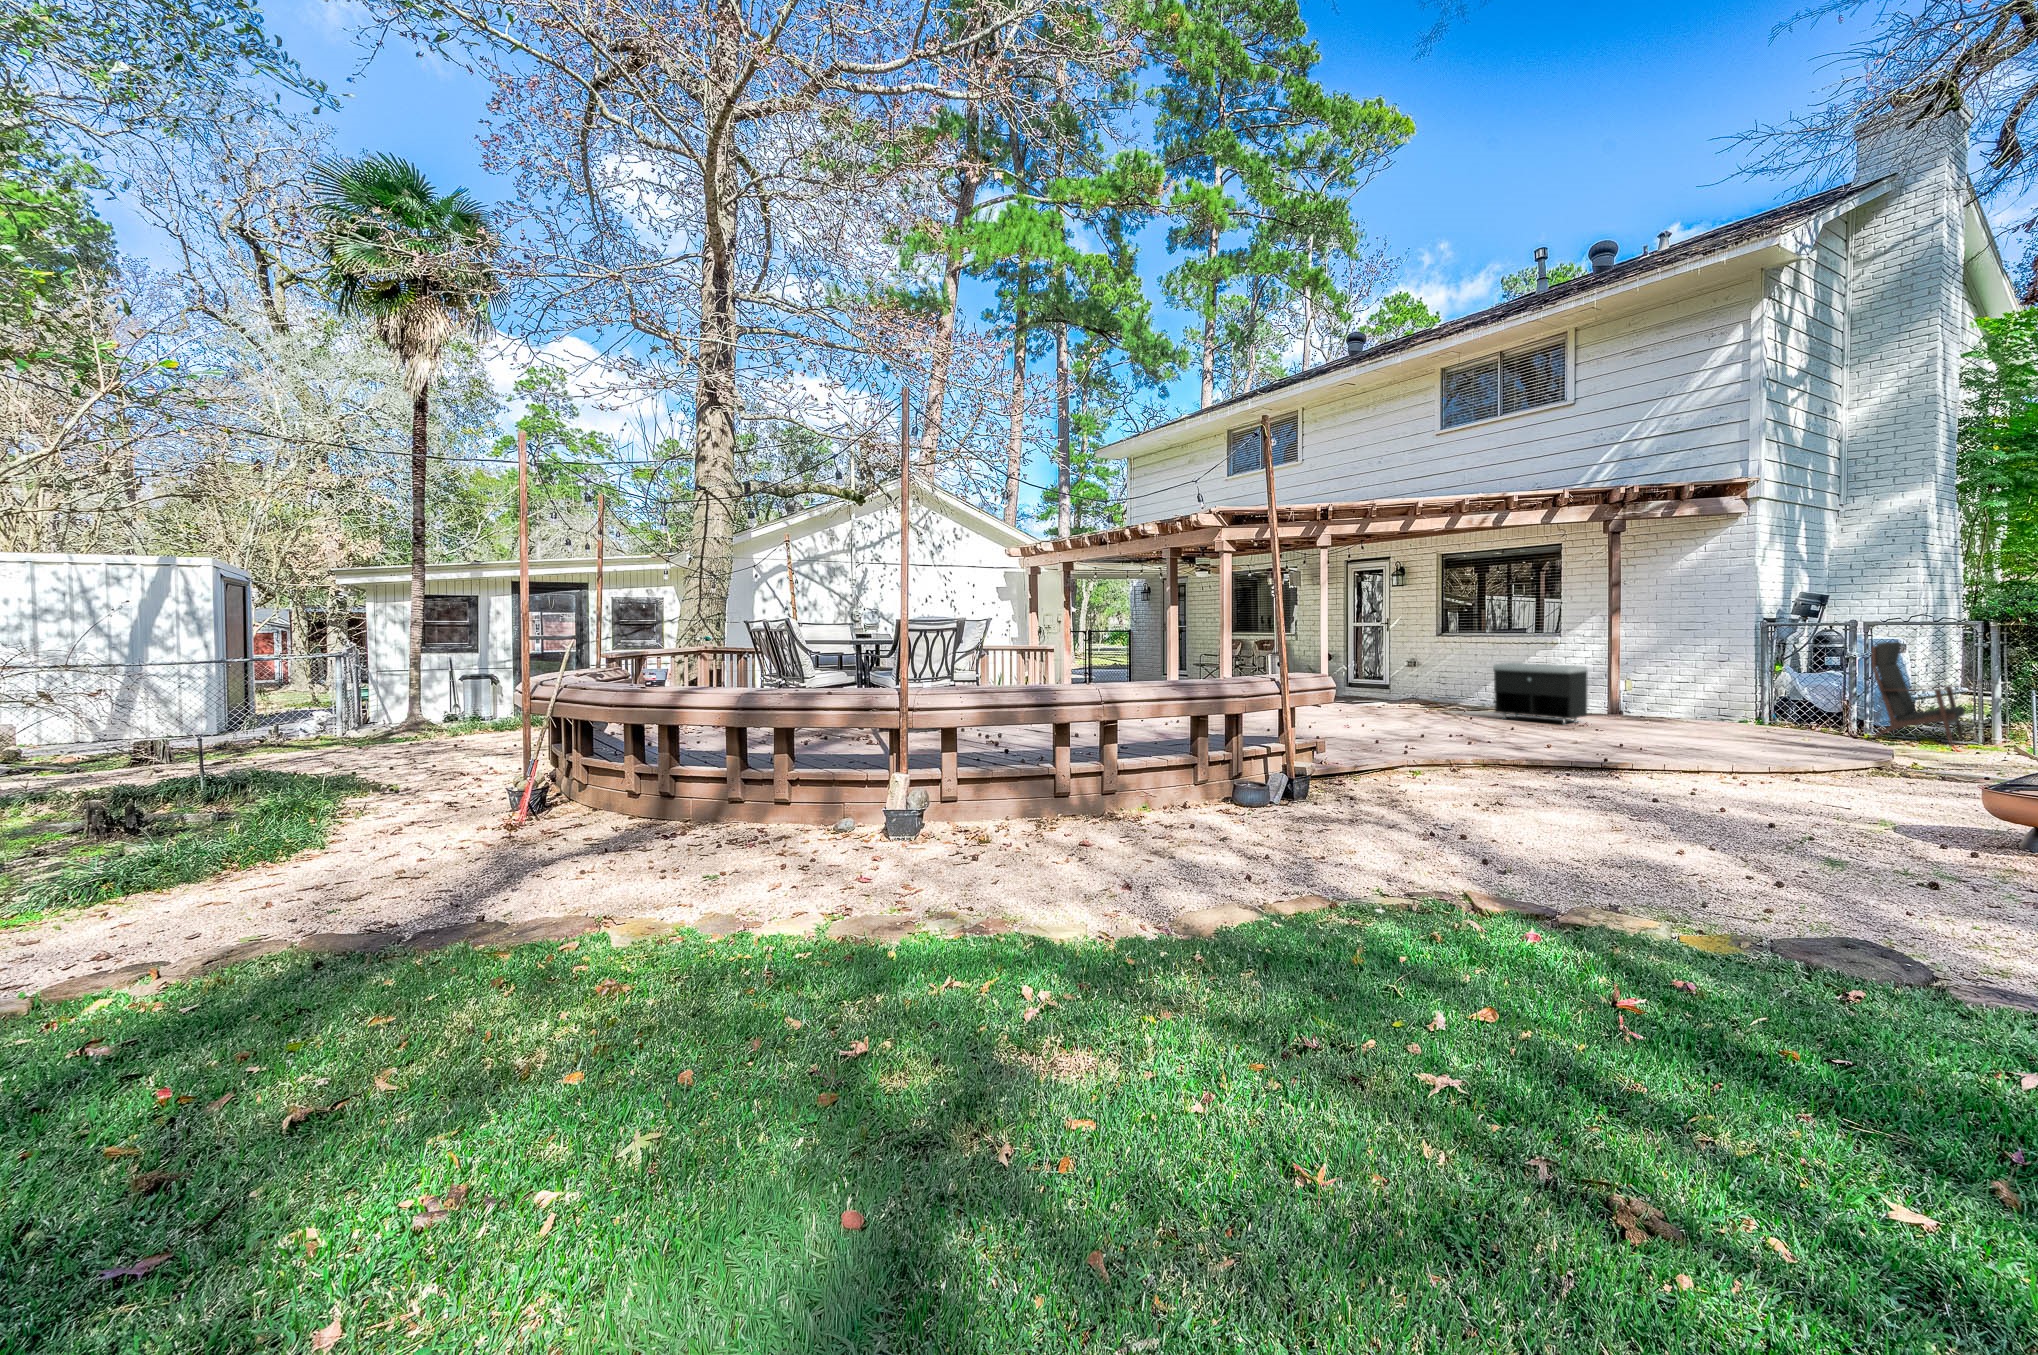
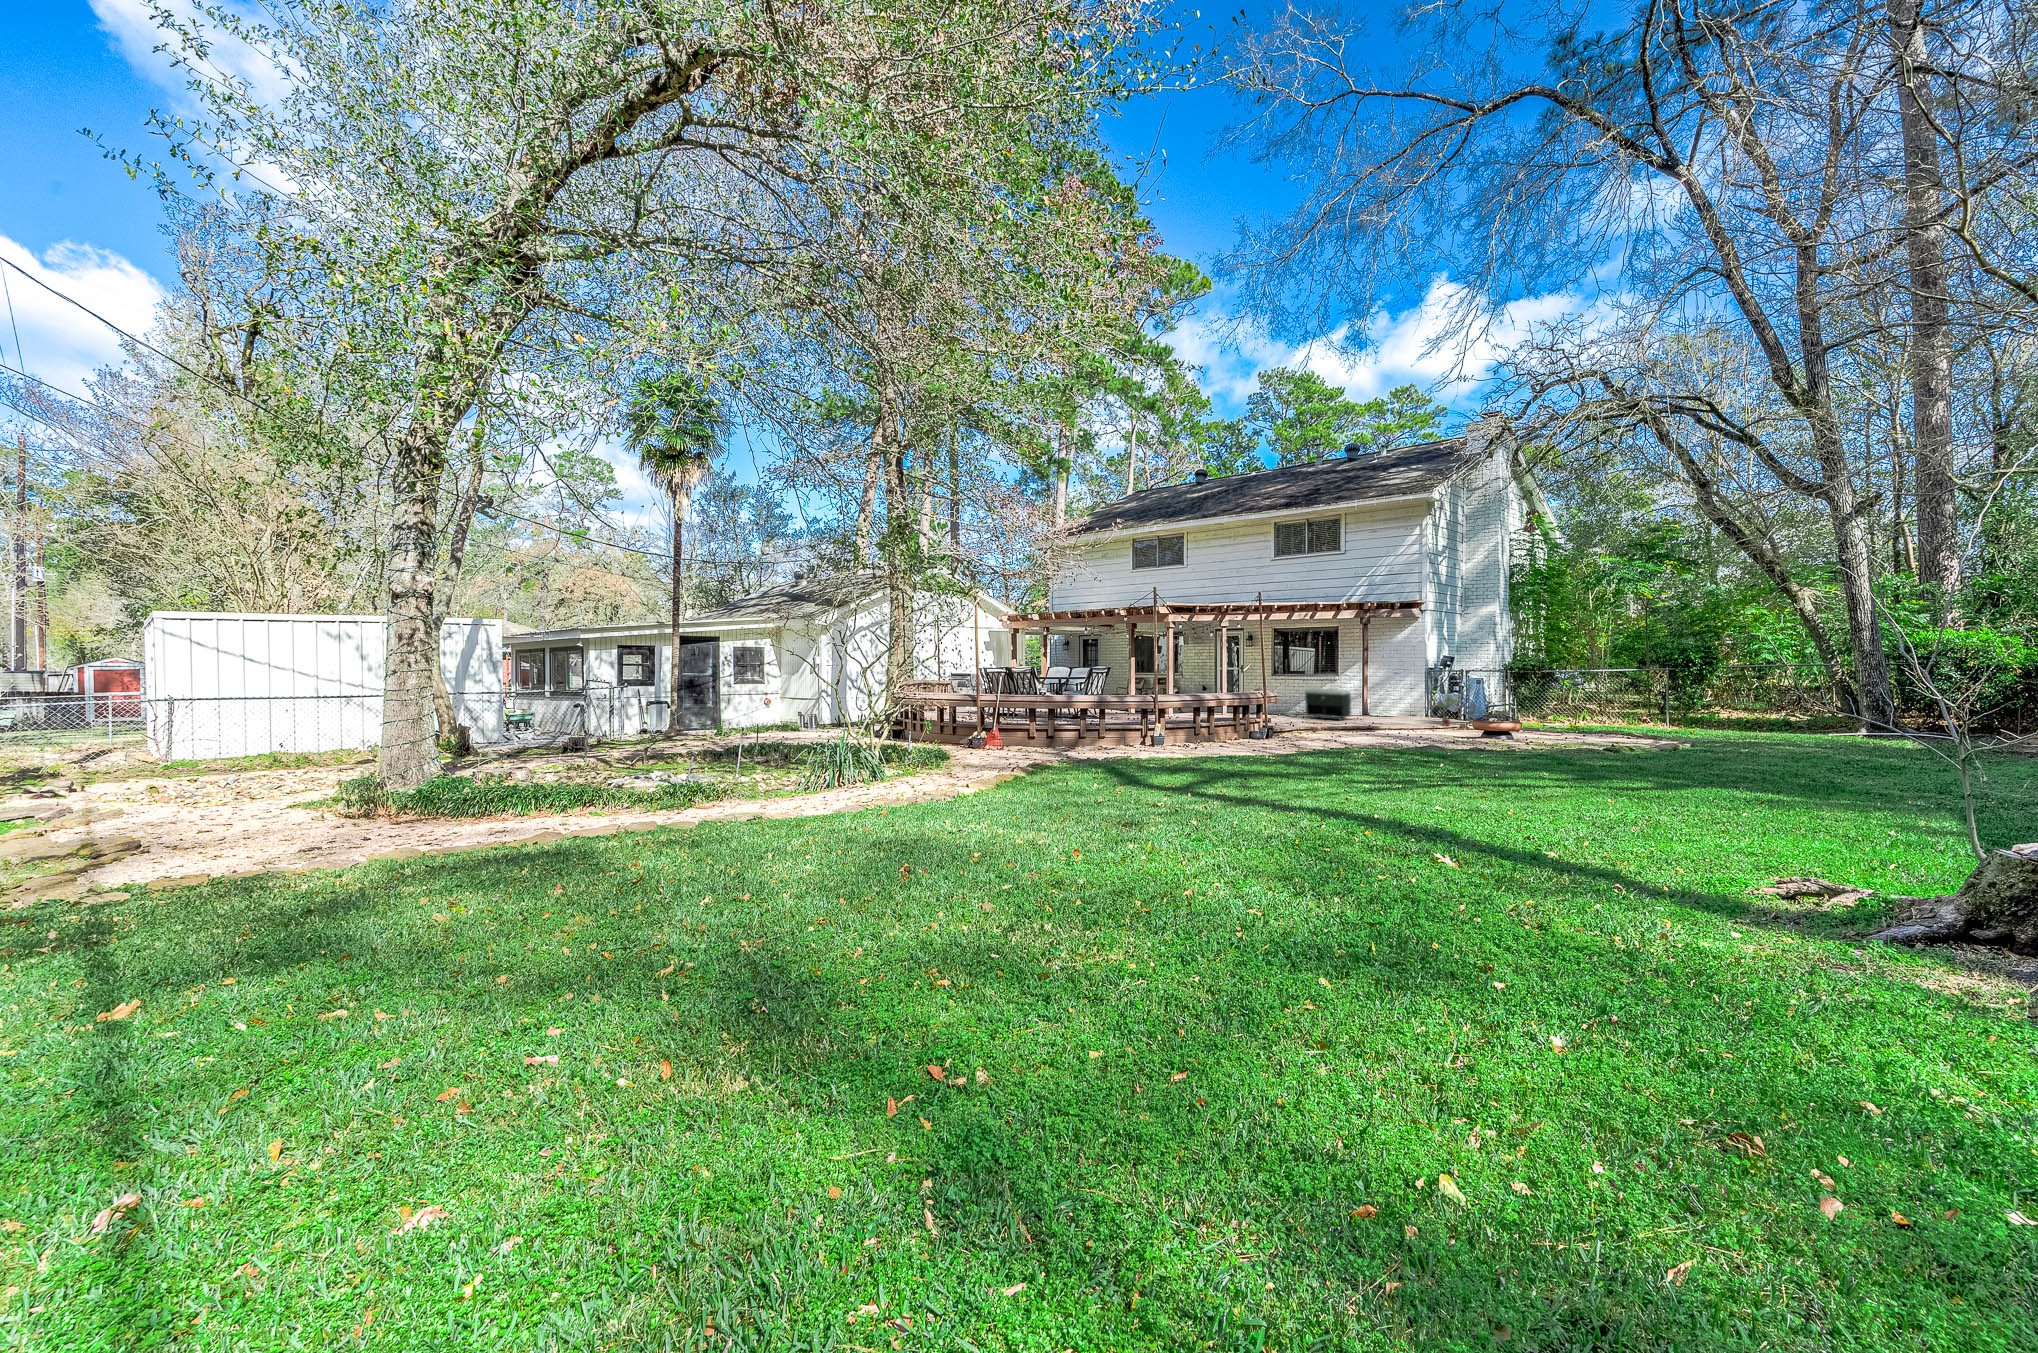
lounge chair: present [1871,642,1965,745] -> none [1474,679,1514,728]
potted tree: none [1765,662,1837,739] -> present [1434,690,1460,726]

